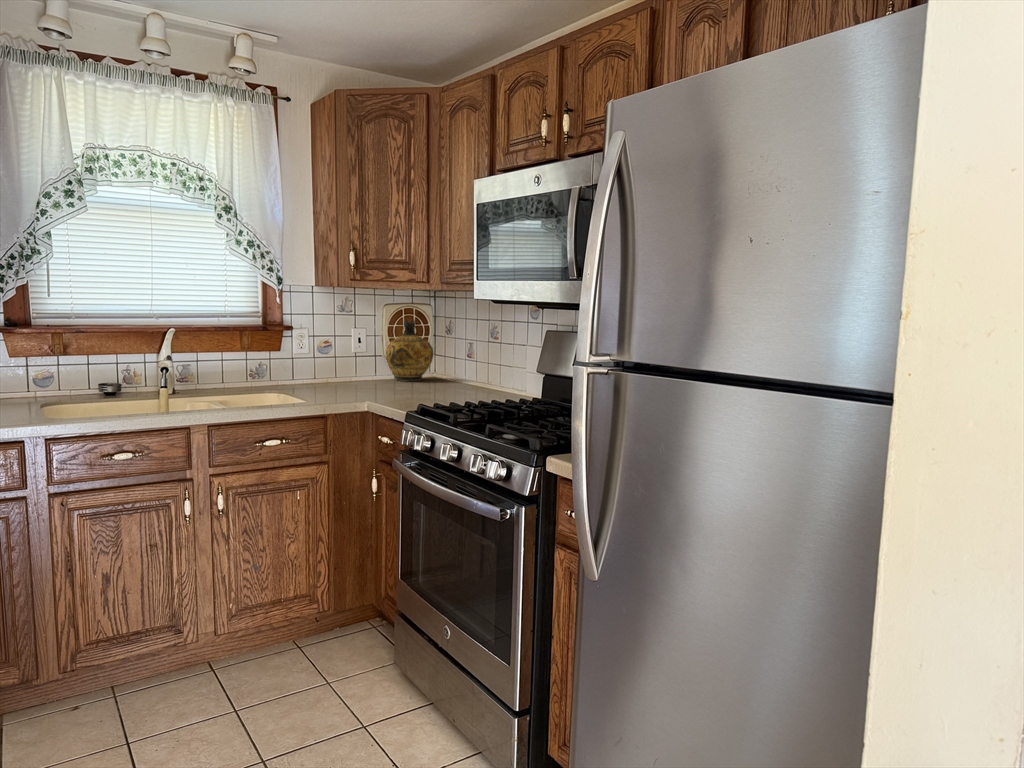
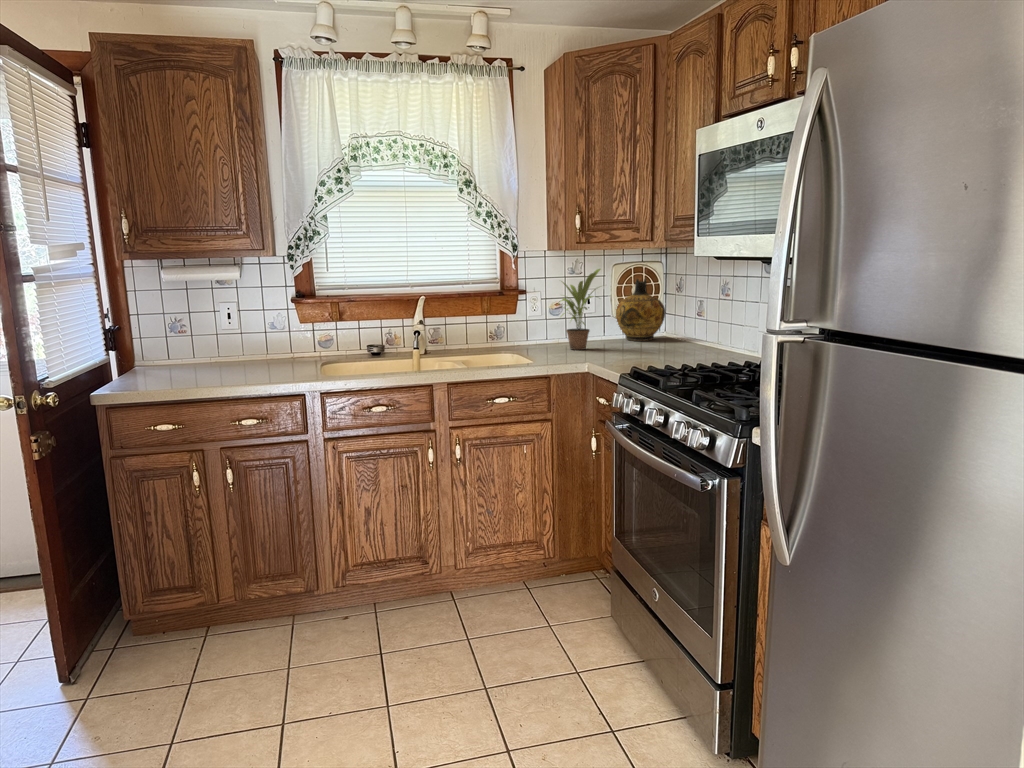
potted plant: none [326,308,382,389] -> present [561,269,601,350]

